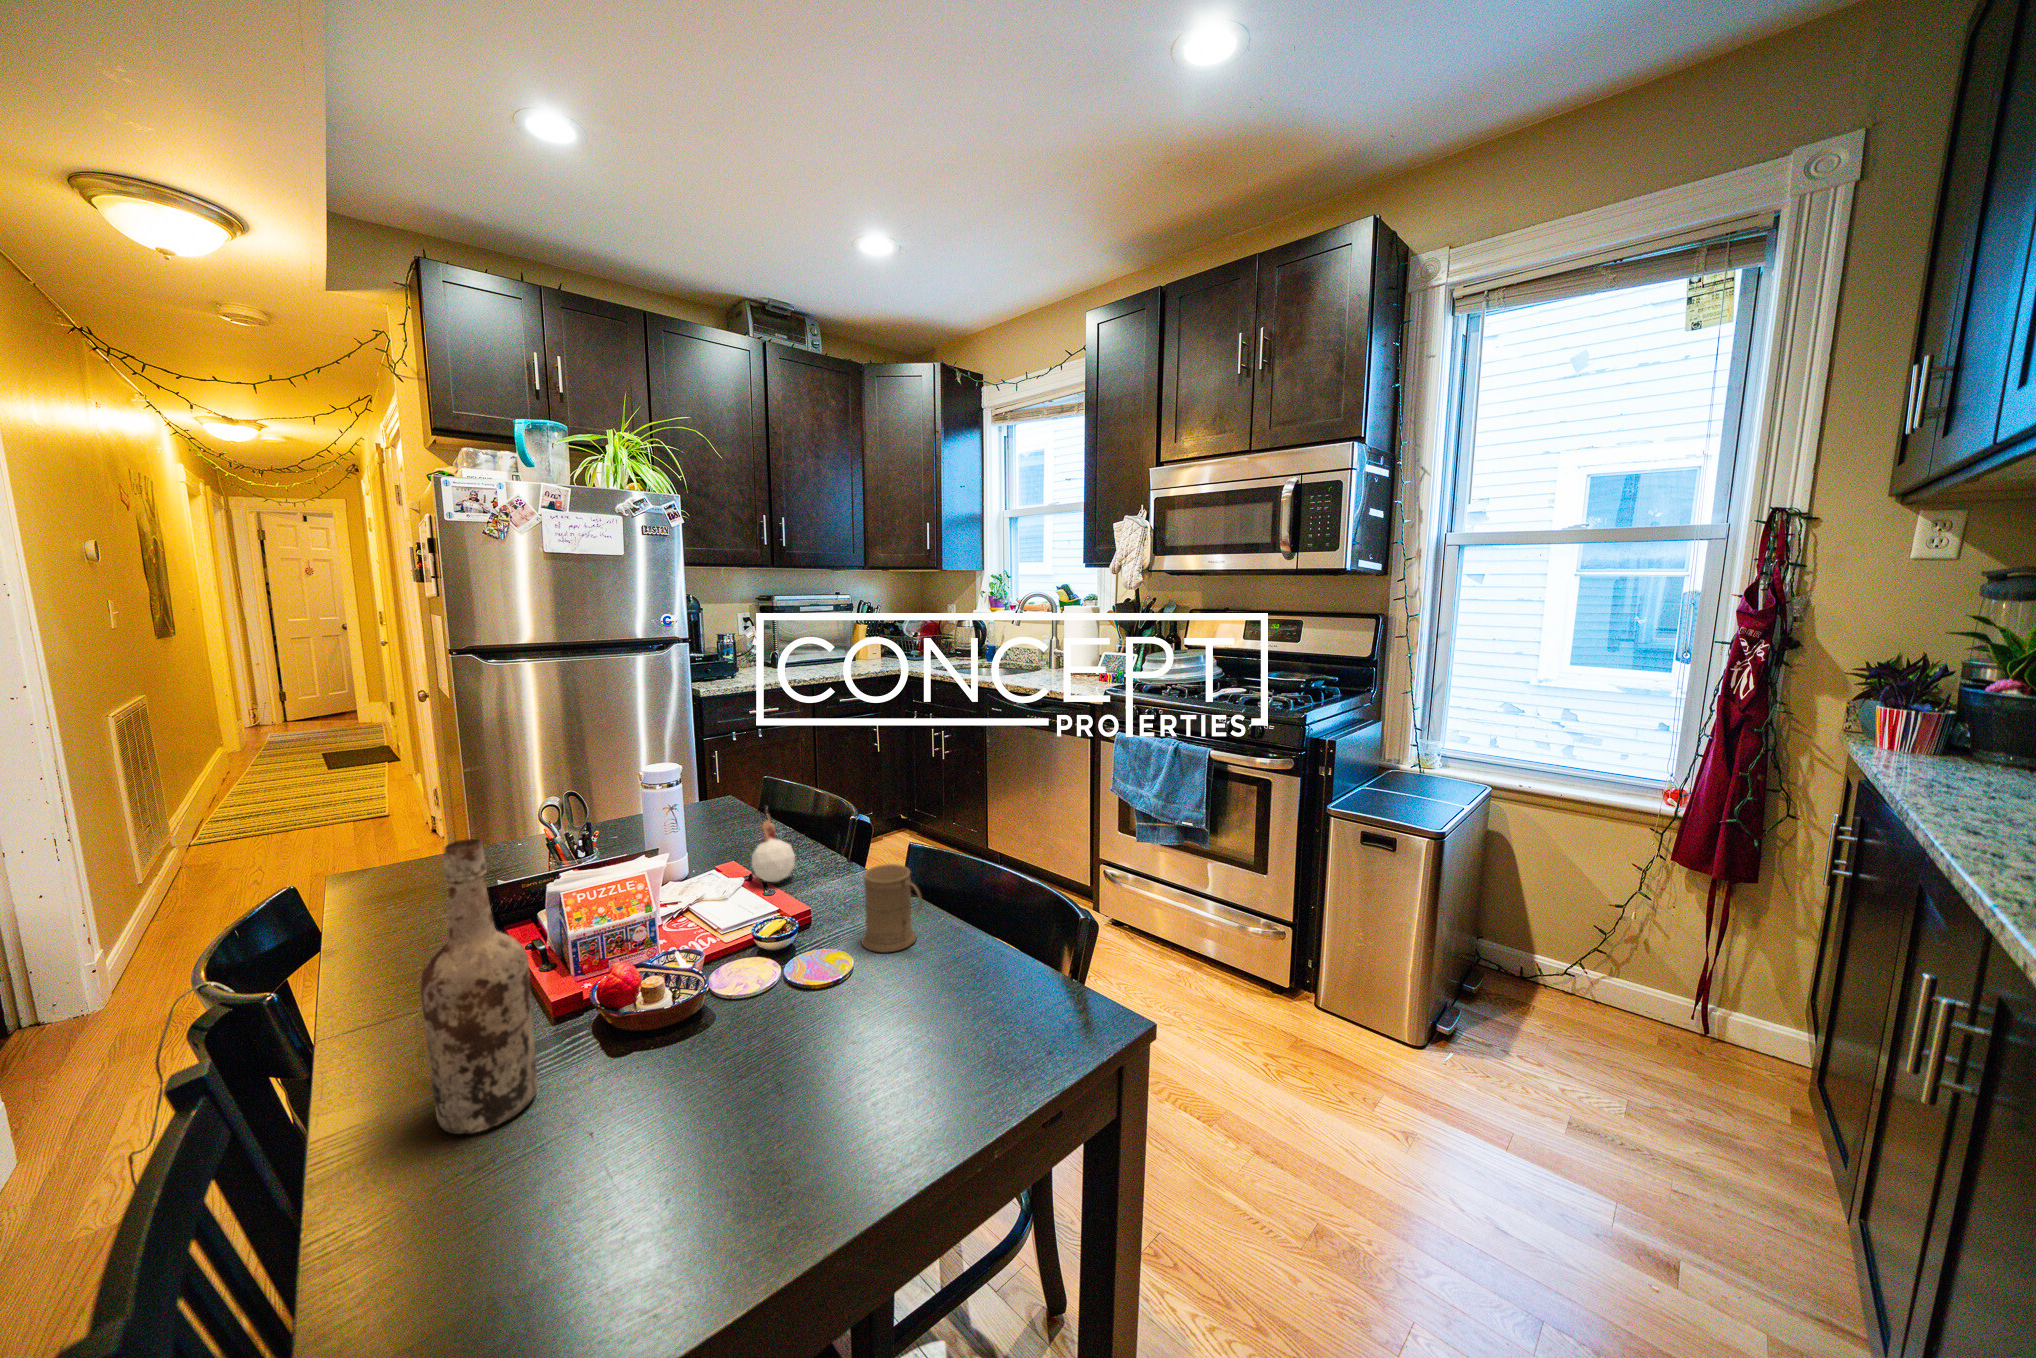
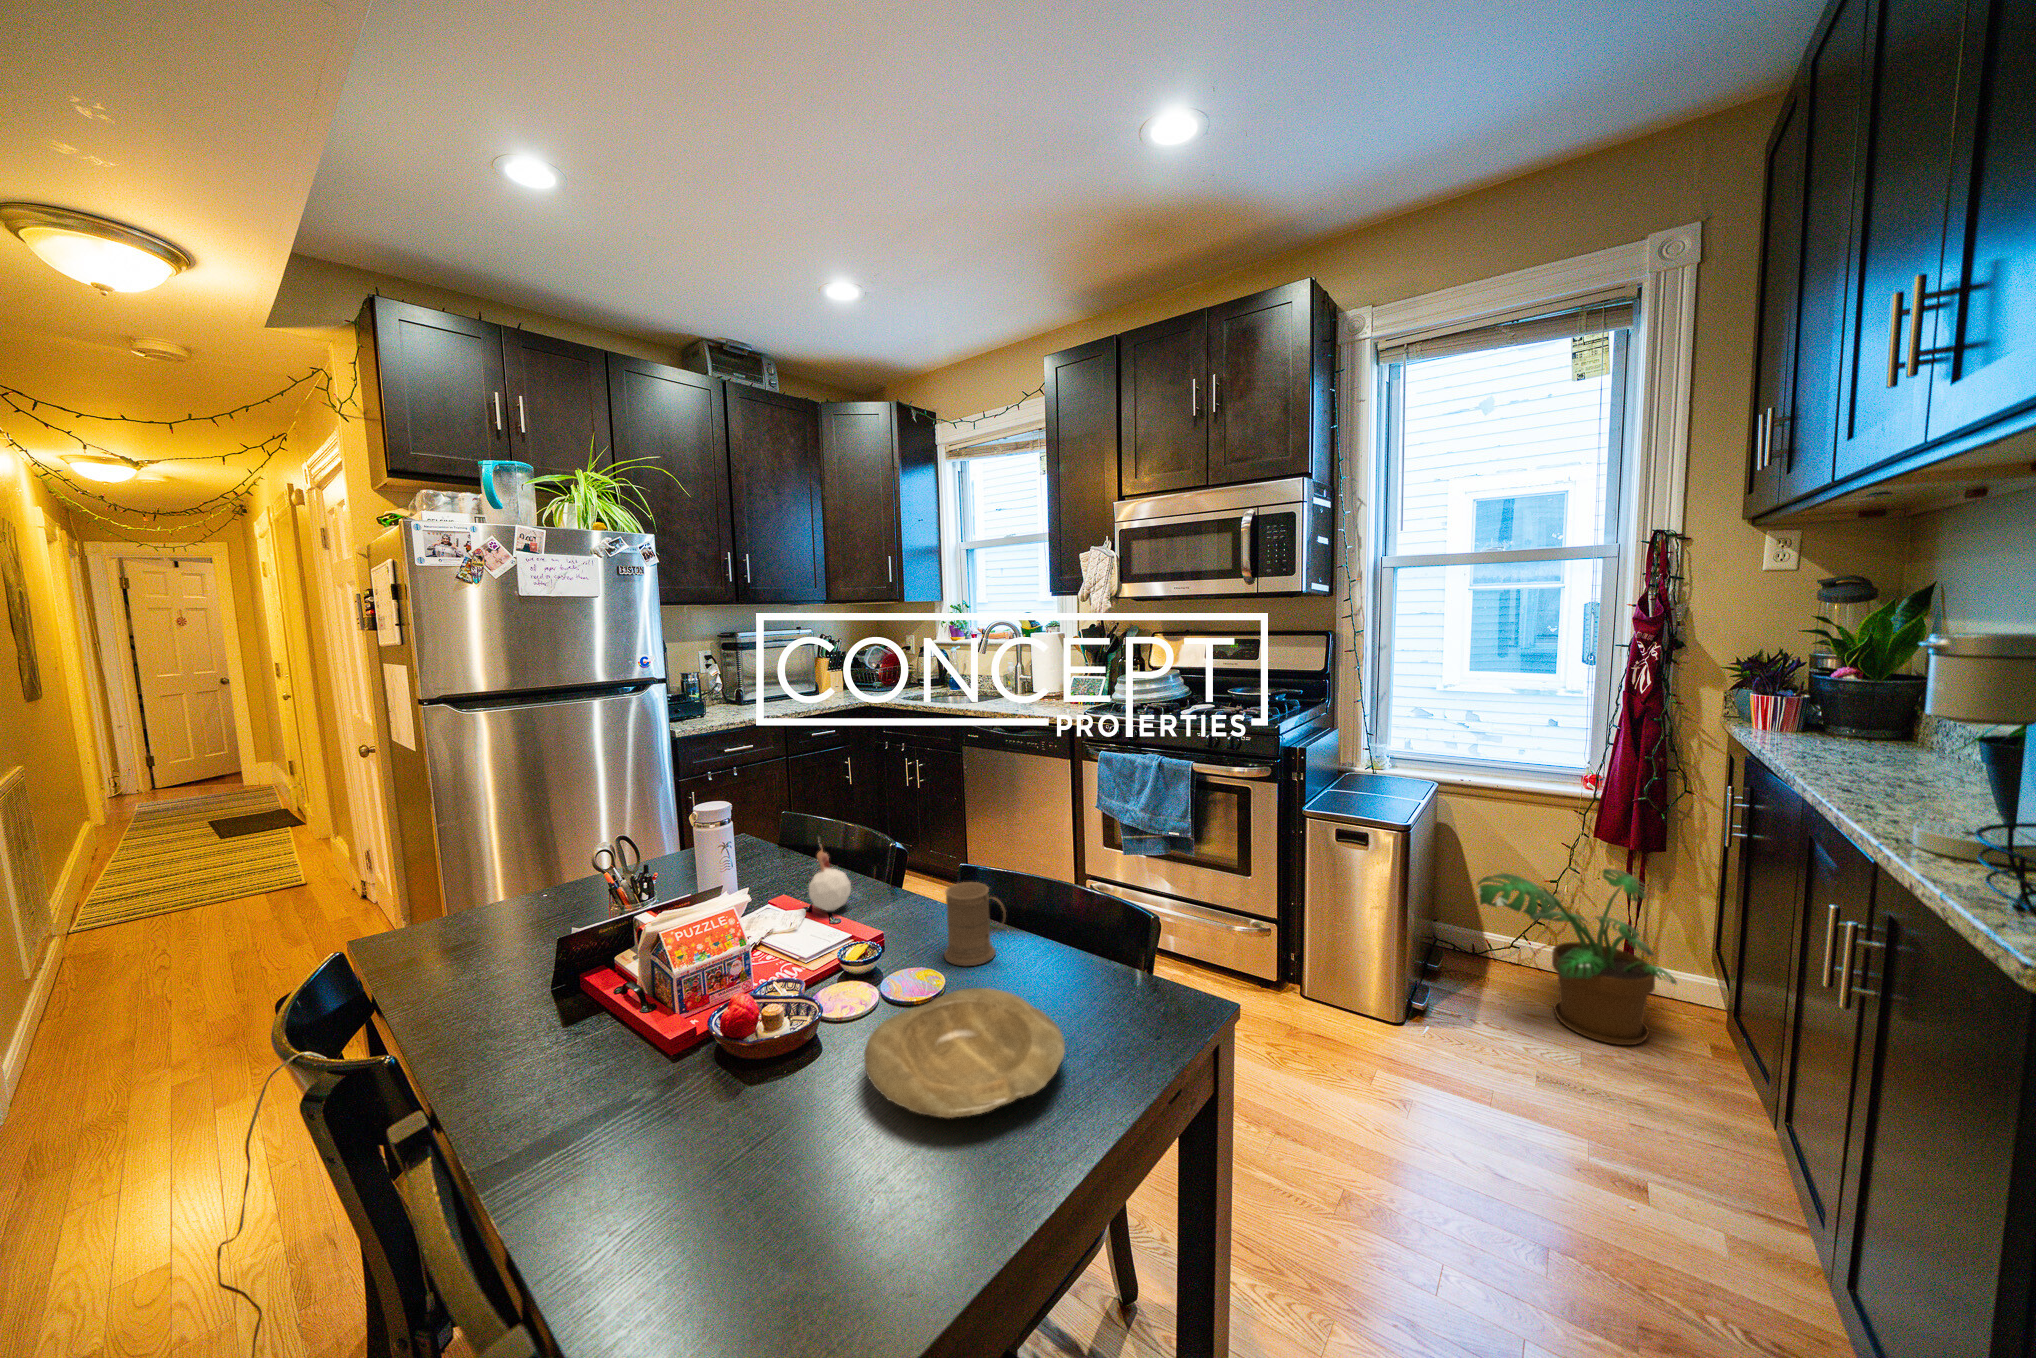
wine bottle: present [420,839,538,1134] -> none [594,876,697,1170]
potted plant: none [1520,896,1756,1100] -> present [1478,869,1677,1045]
plate: none [711,977,931,1117] -> present [864,988,1065,1118]

